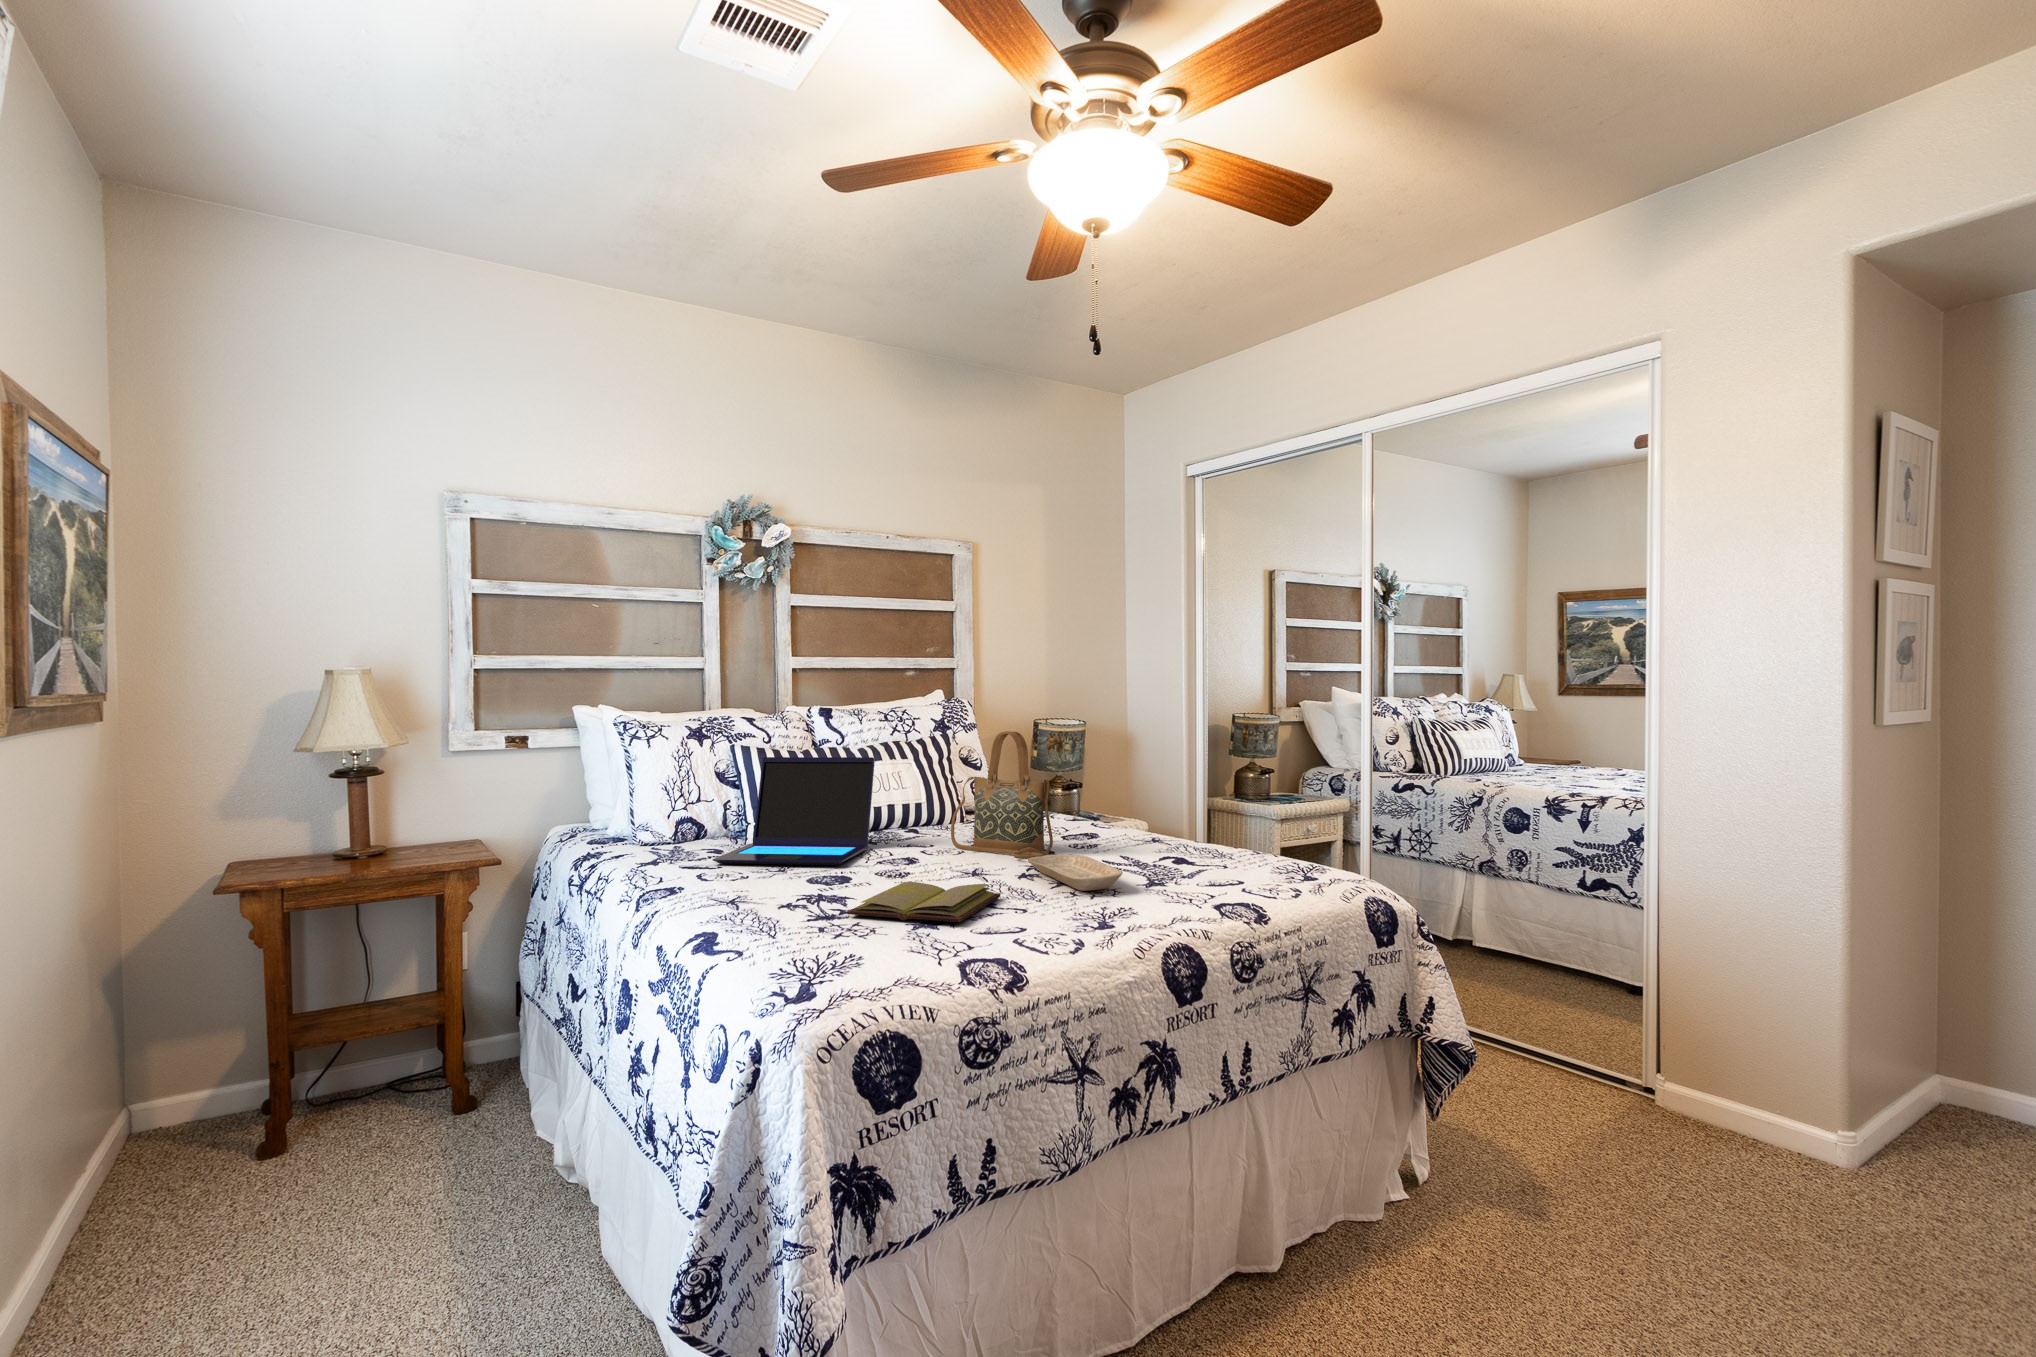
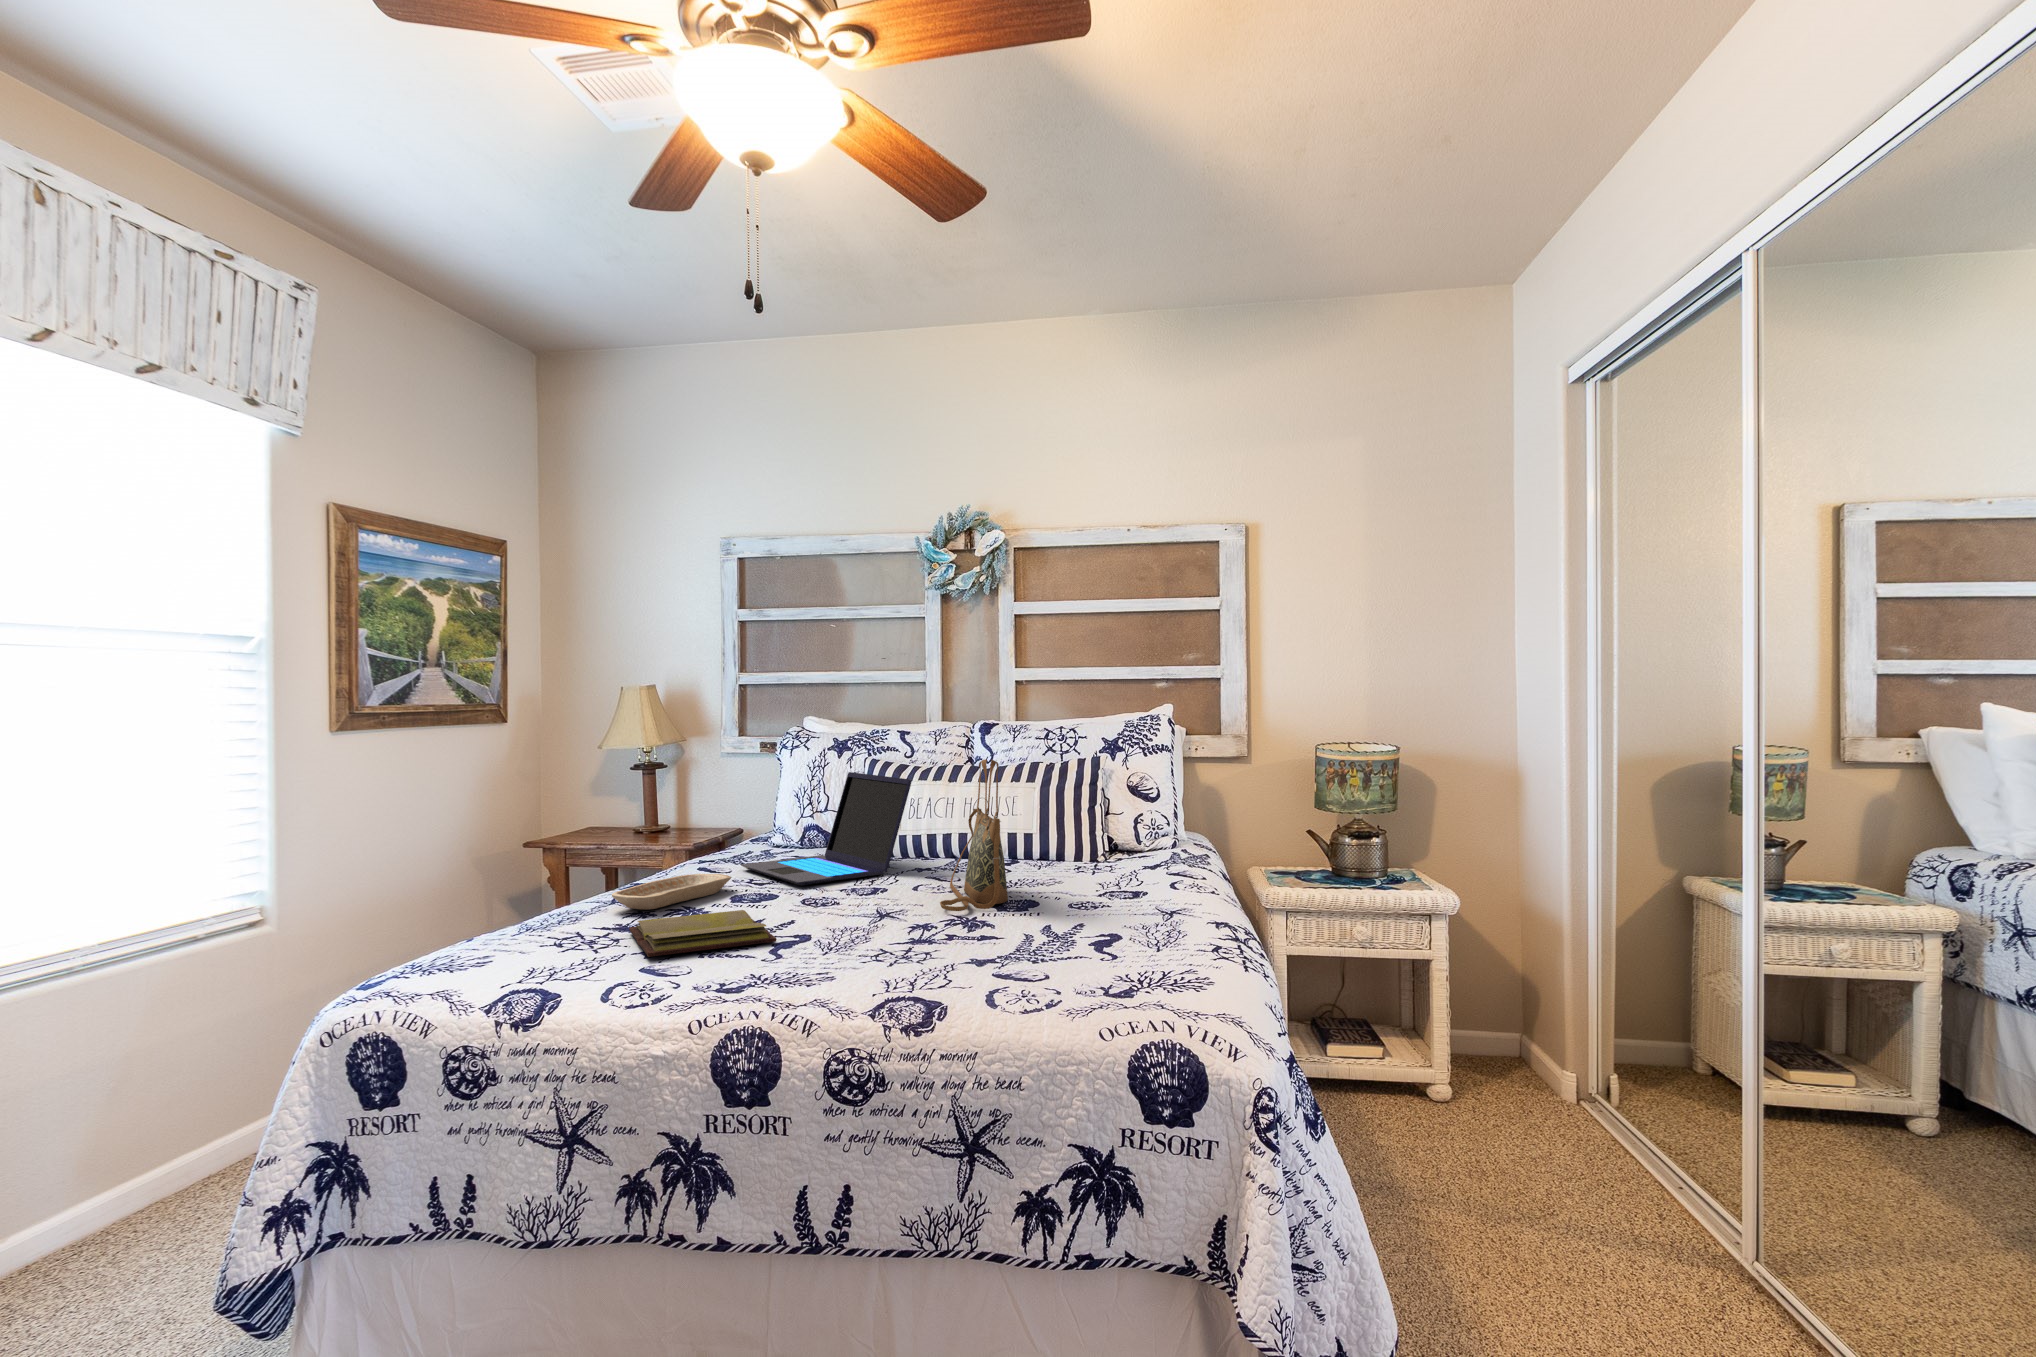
tray: present [1028,854,1123,891] -> present [612,874,731,910]

